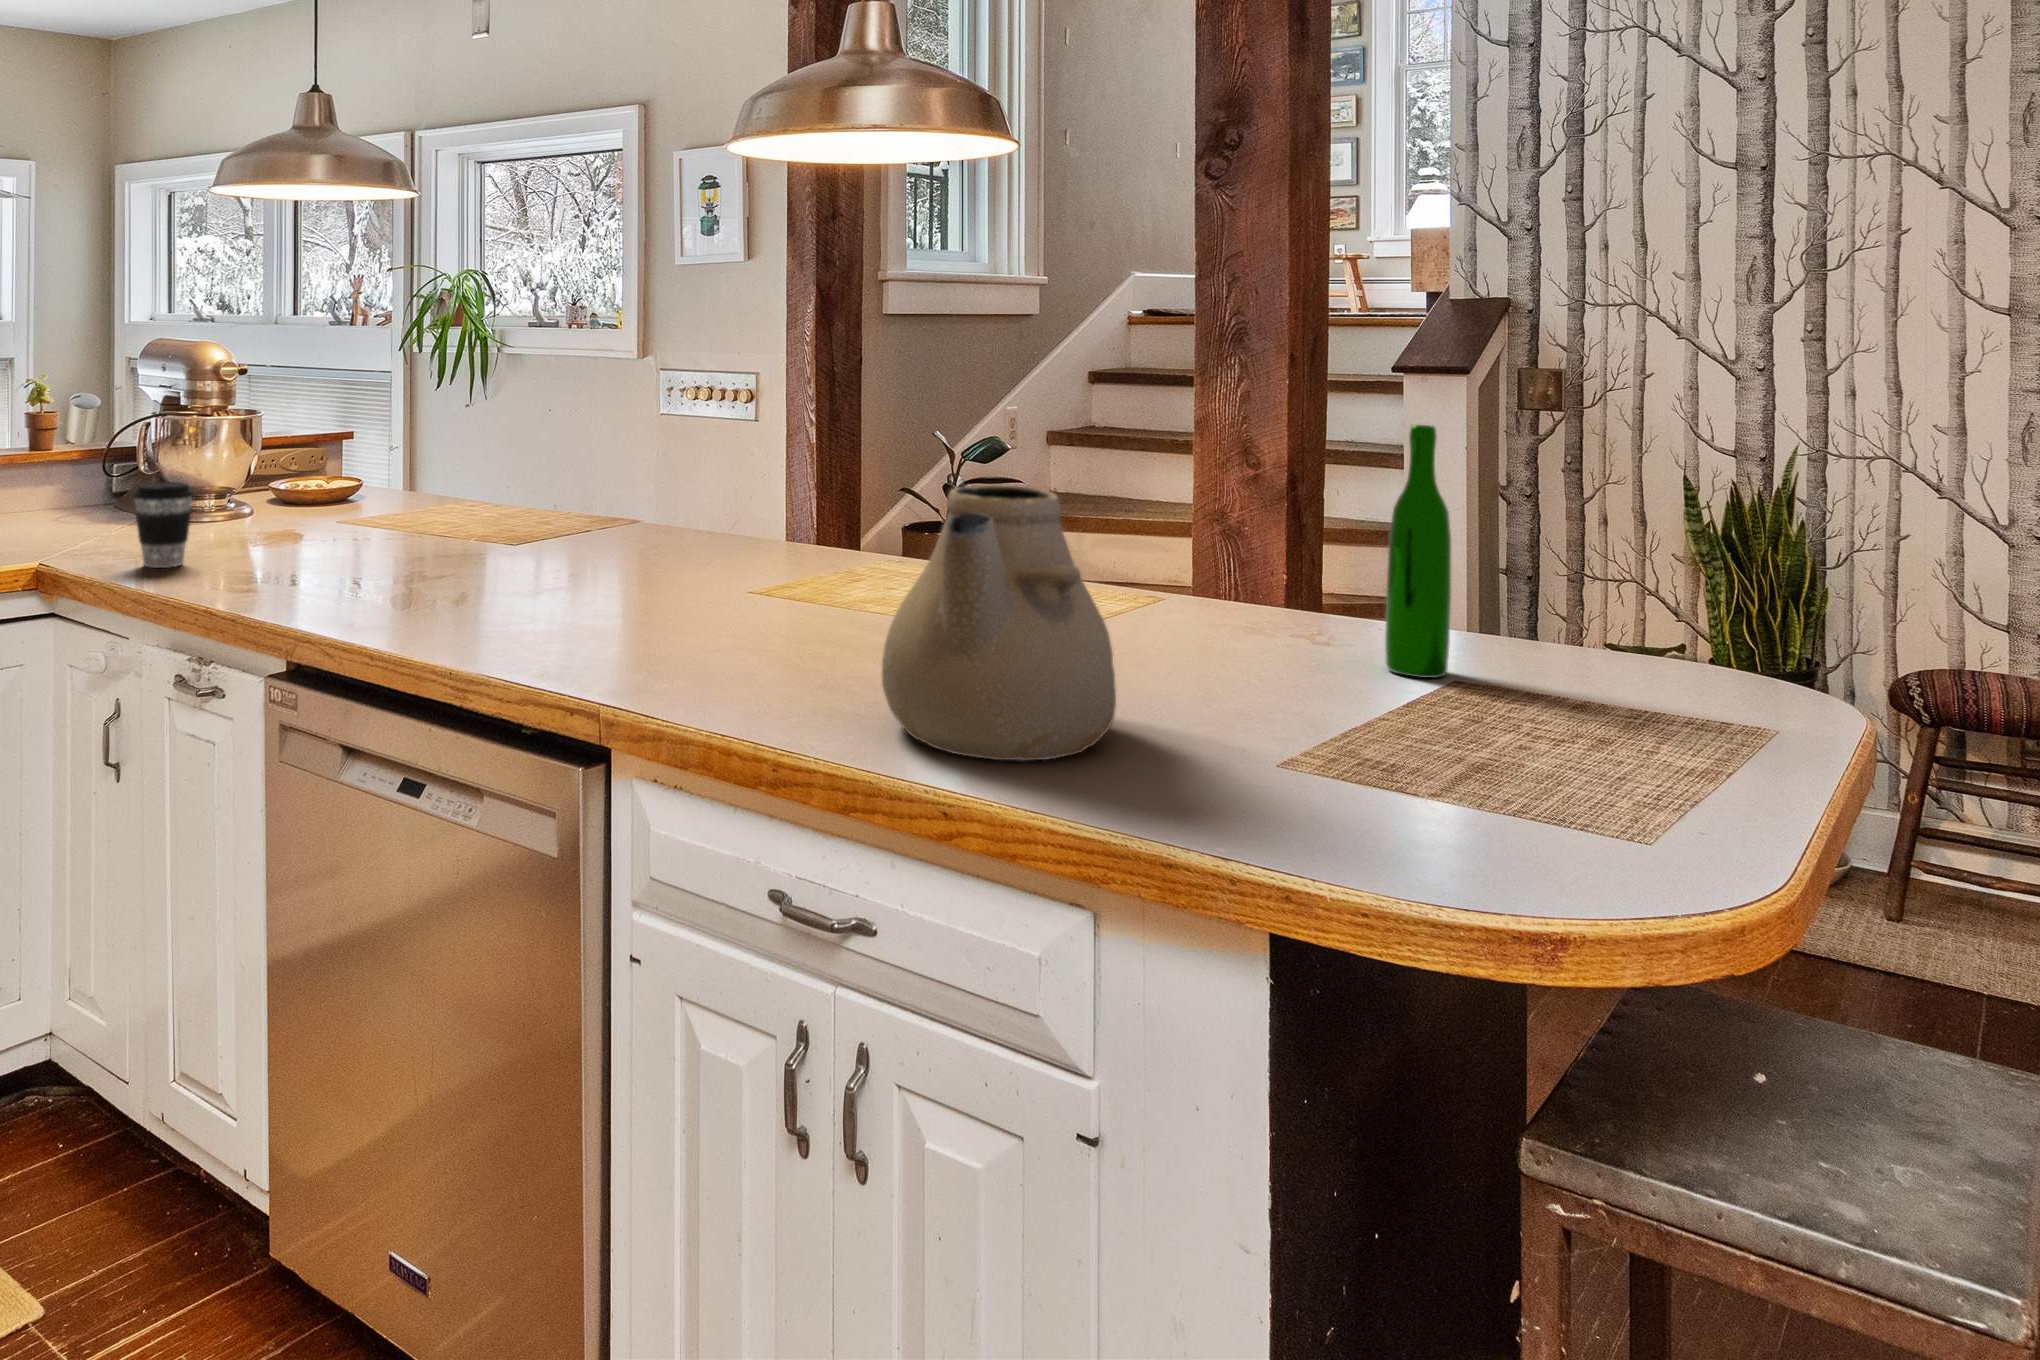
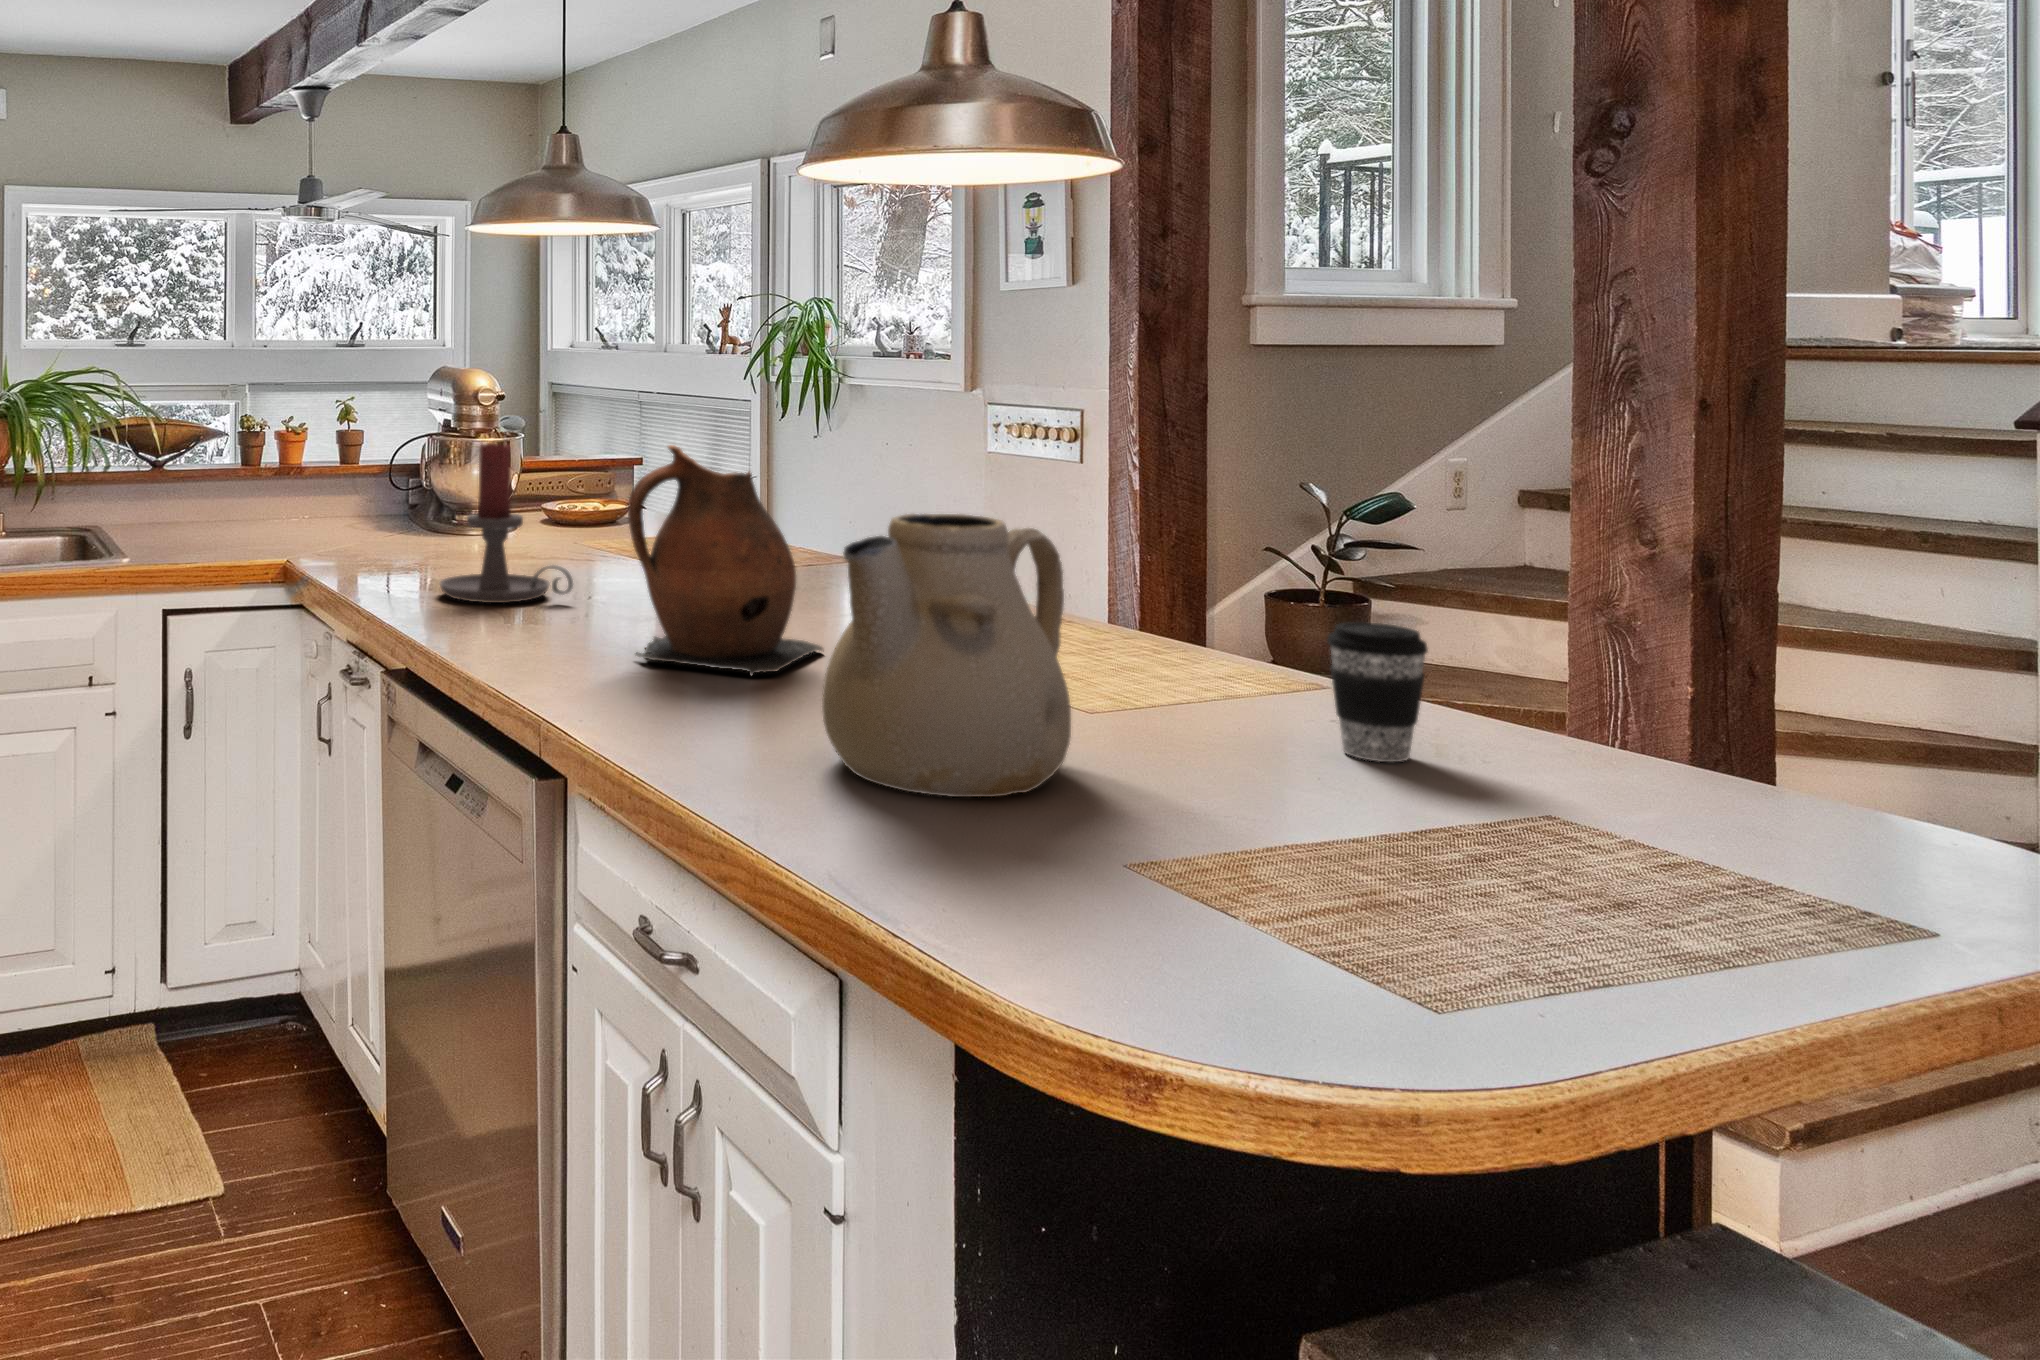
candle holder: none [269,424,425,598] -> present [440,443,573,603]
ceramic pitcher: none [560,424,732,655] -> present [628,445,823,676]
wine bottle: present [1385,425,1451,678] -> none [1539,472,1623,784]
coffee cup: present [134,482,193,568] -> present [1327,622,1428,762]

